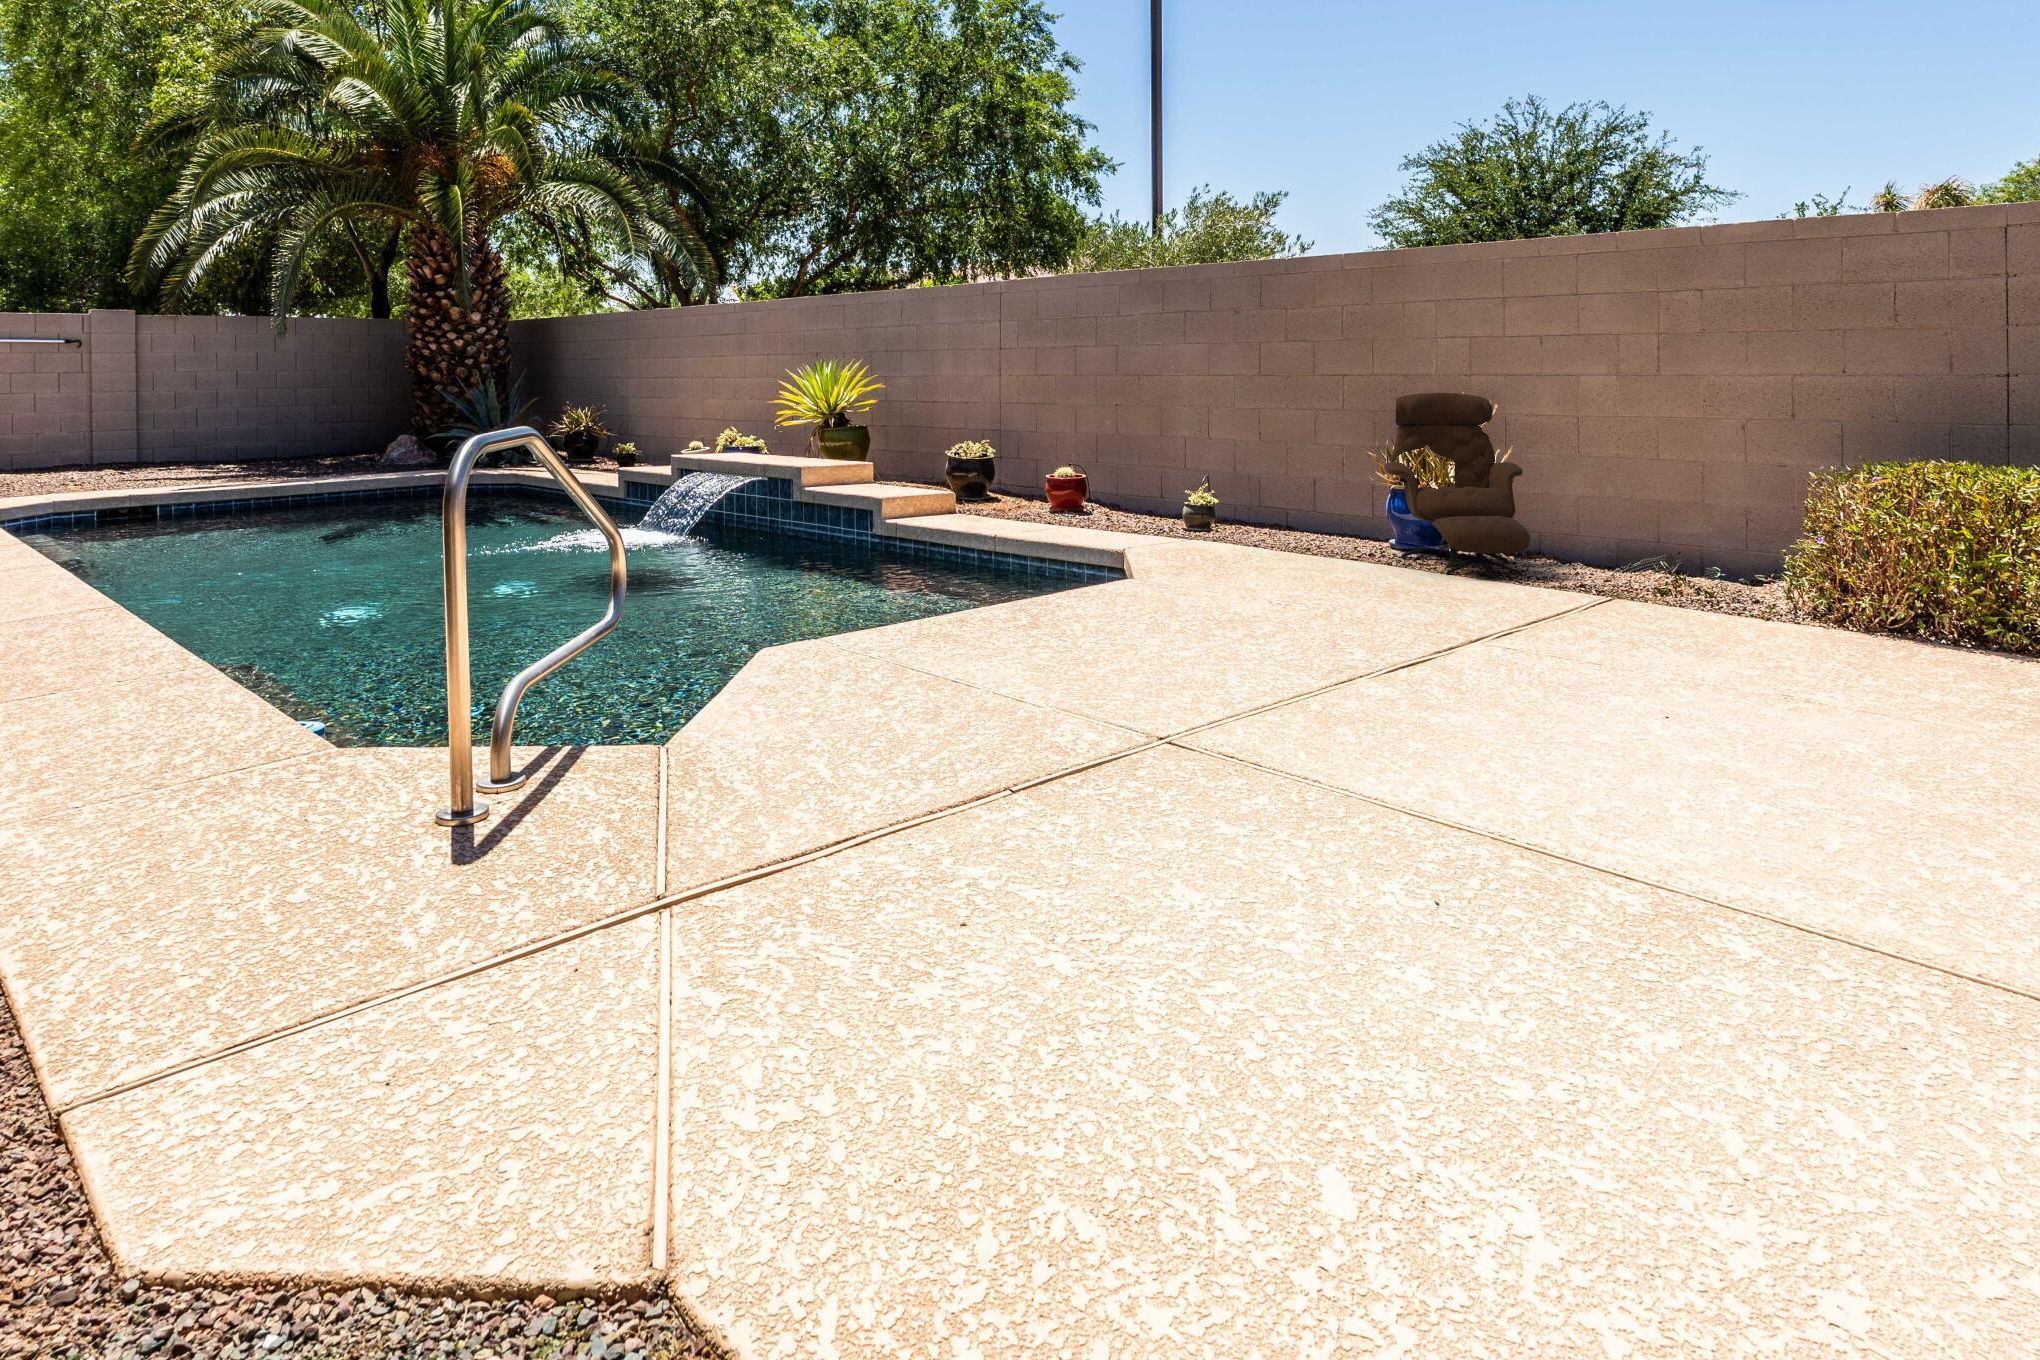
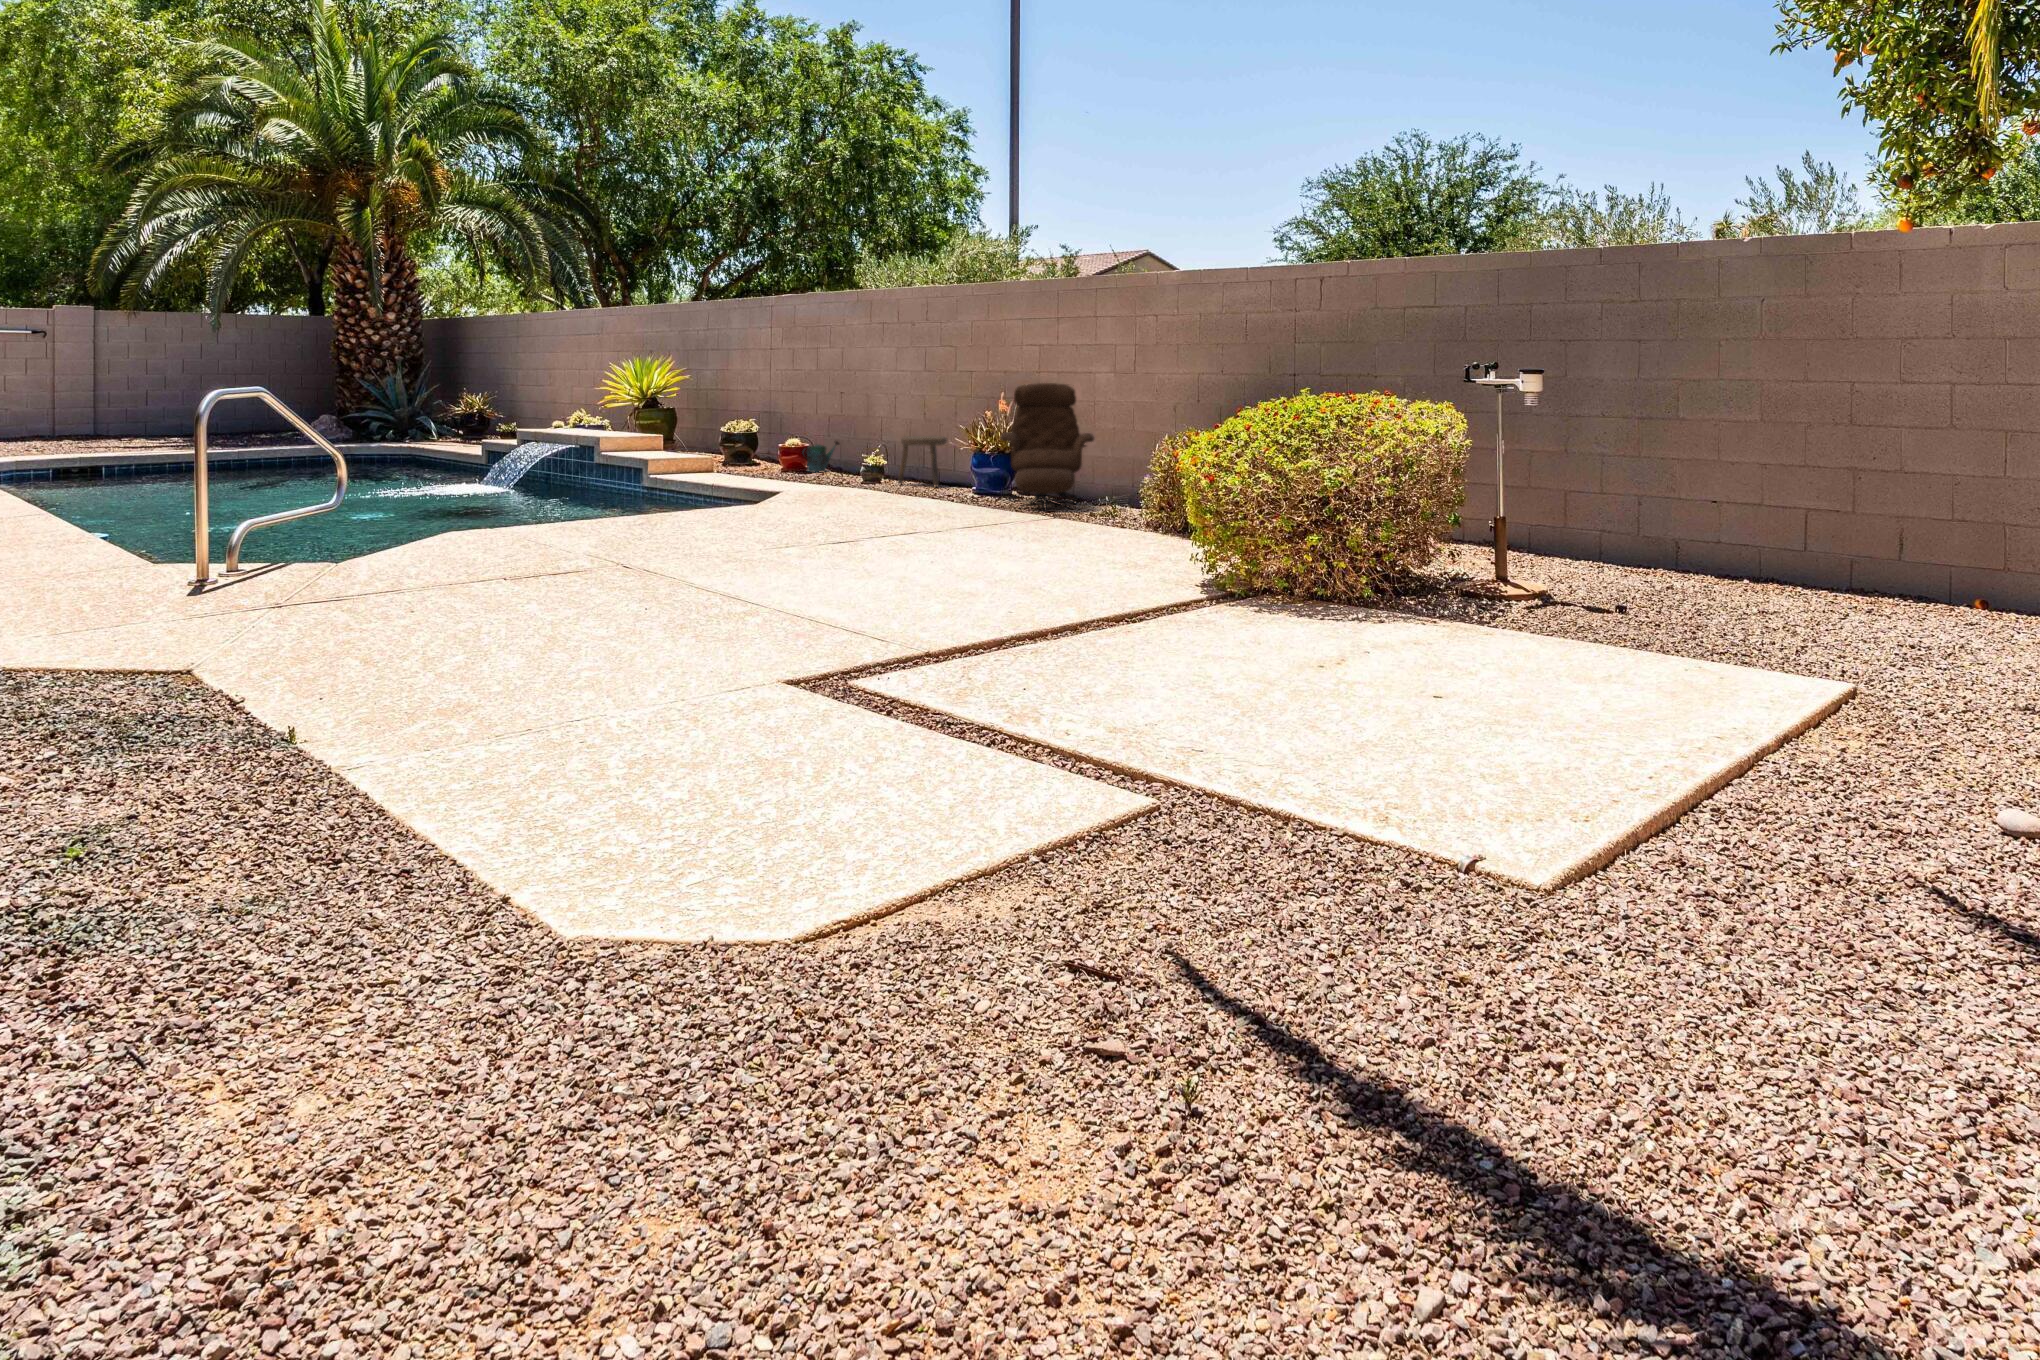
stool: none [1200,464,1265,535] -> present [898,436,947,487]
watering can: none [1041,468,1083,510] -> present [807,441,839,472]

